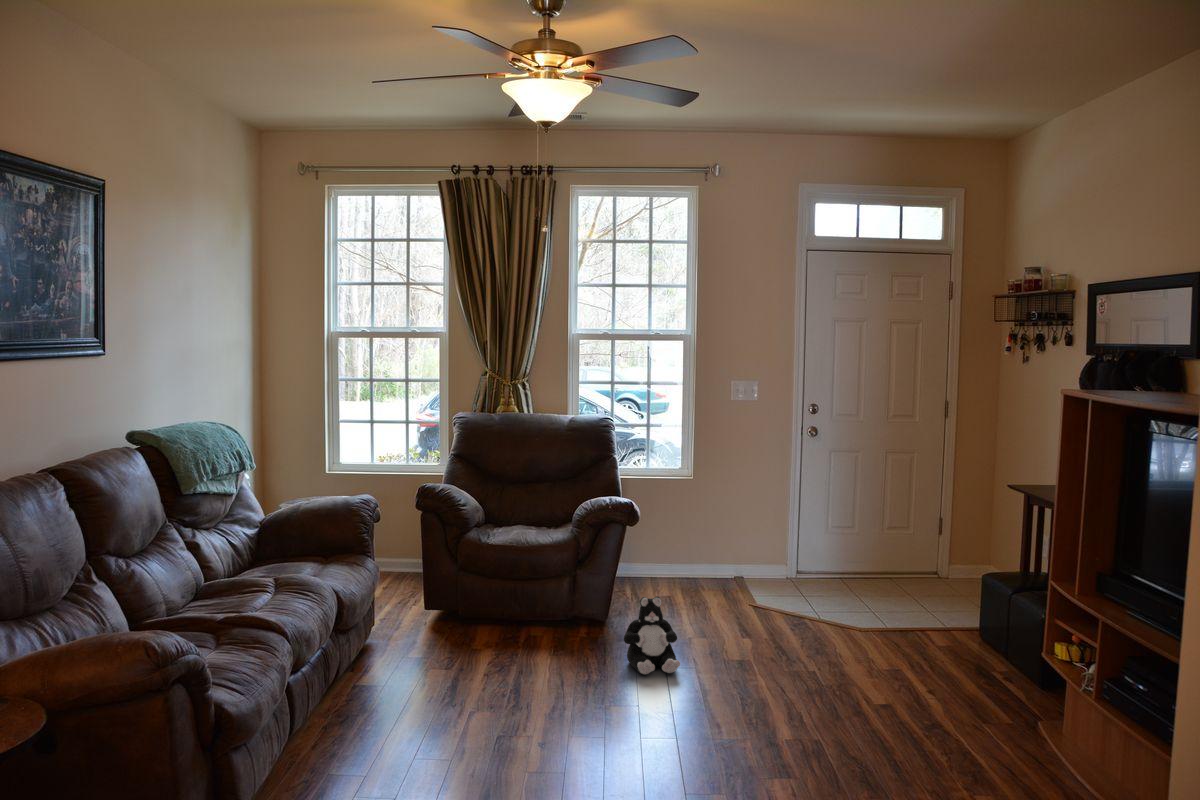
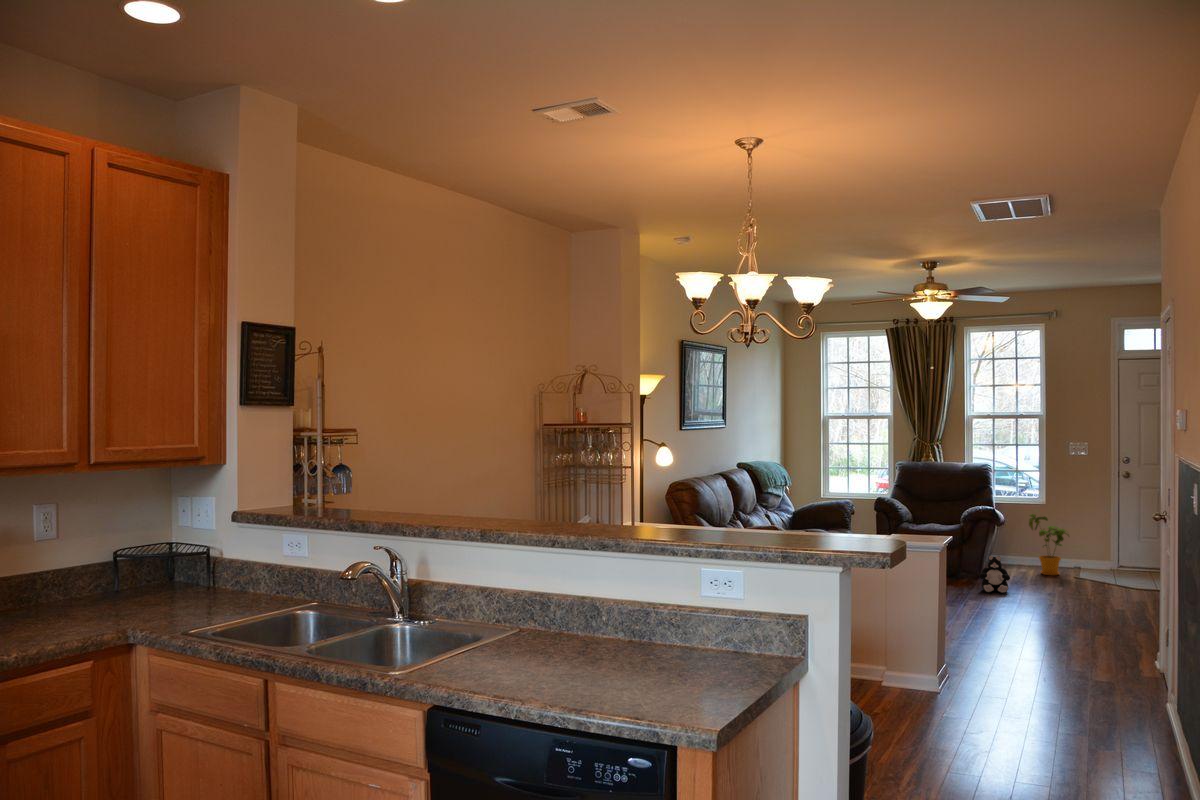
house plant: none [667,499,730,596] -> present [1029,514,1069,575]

